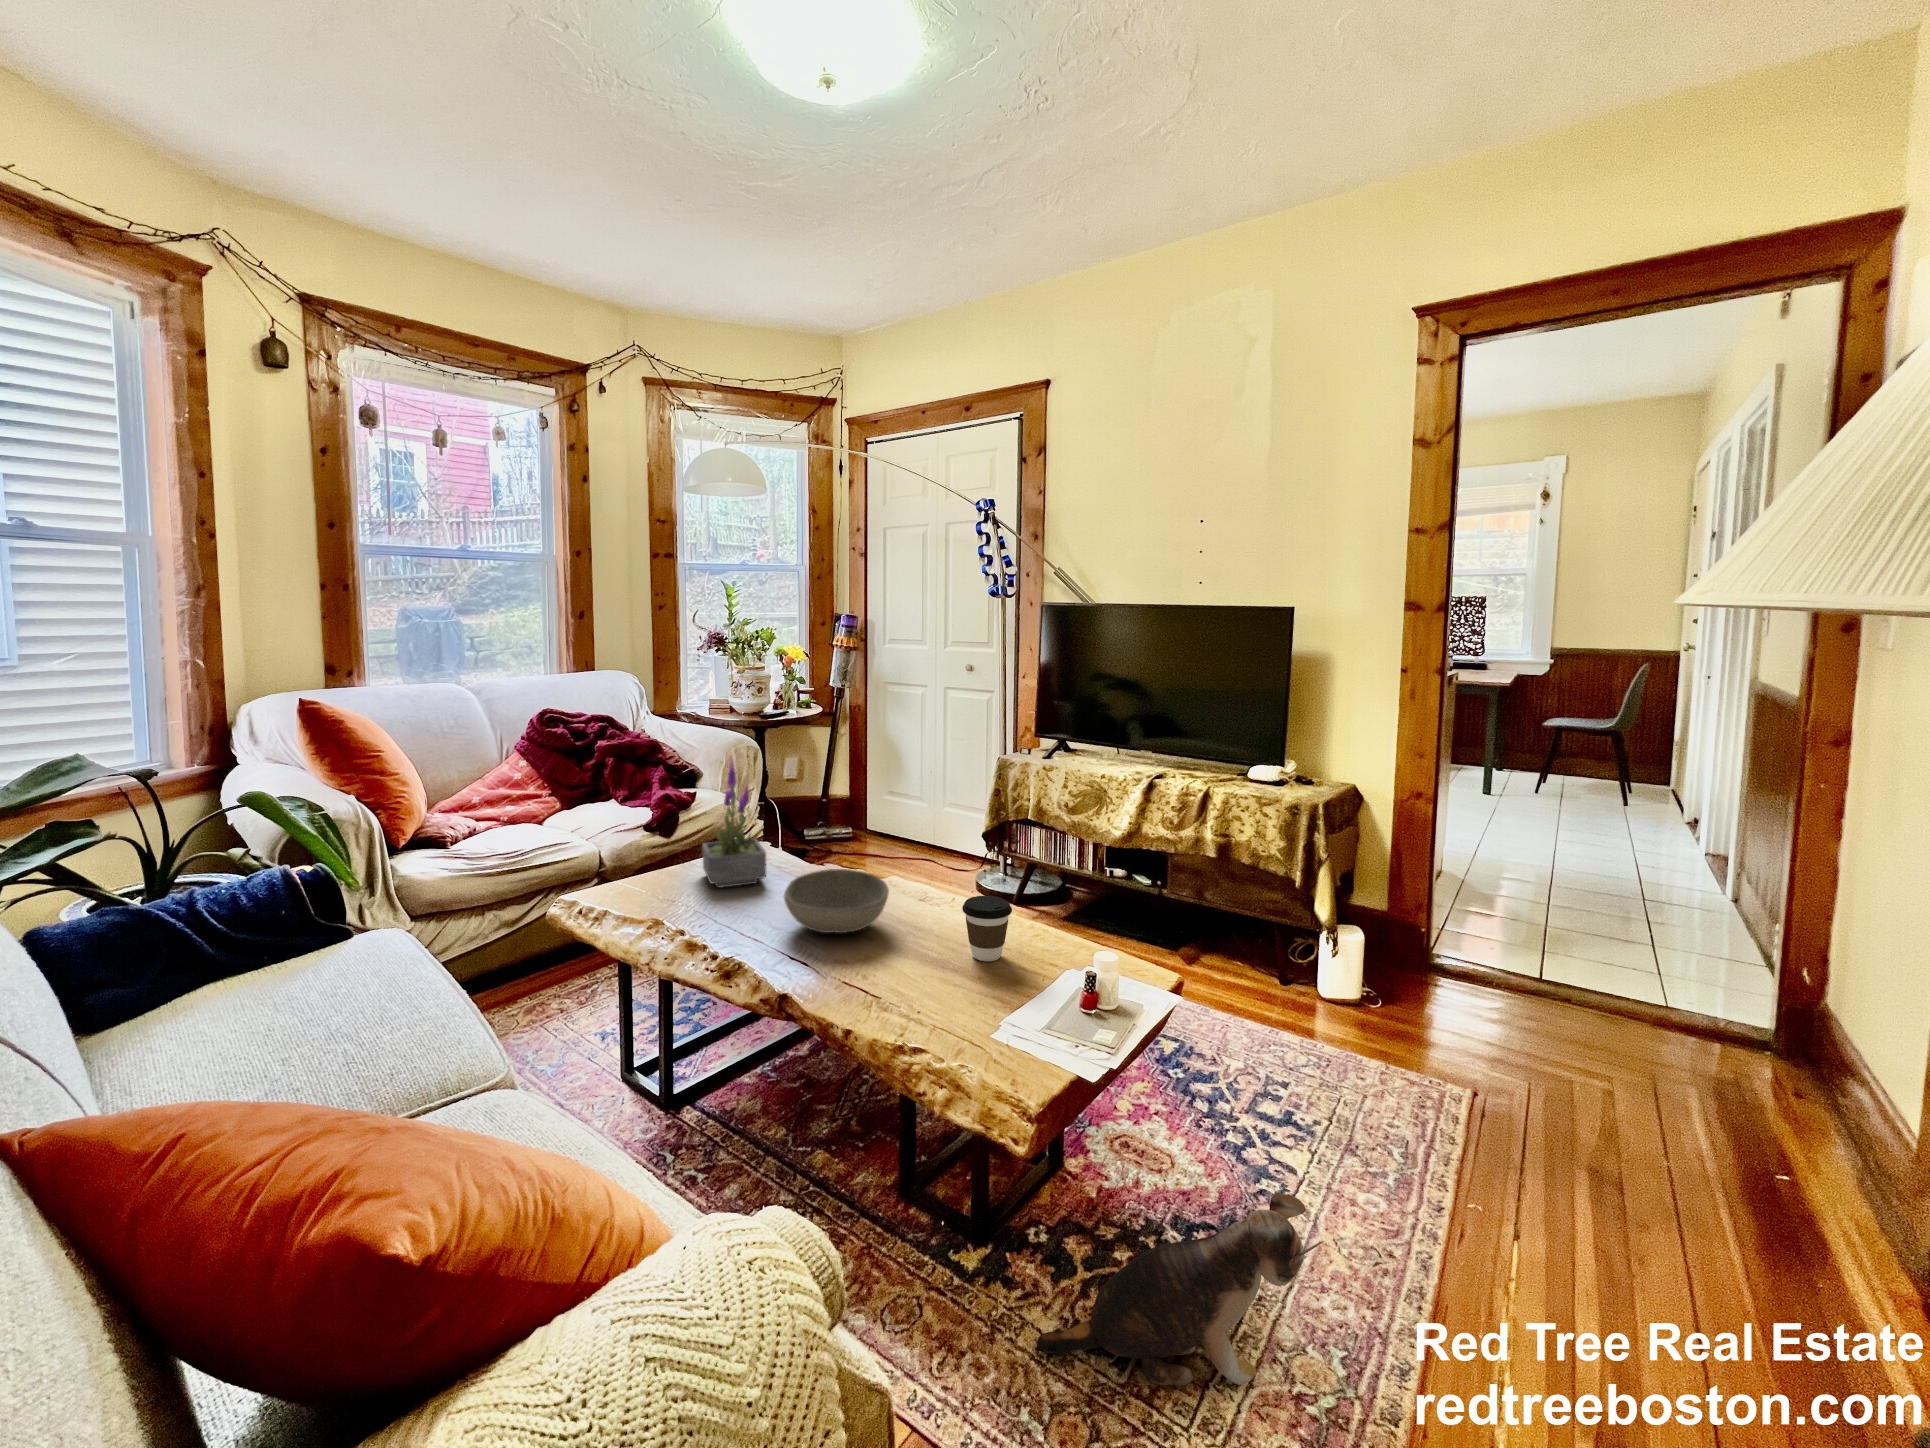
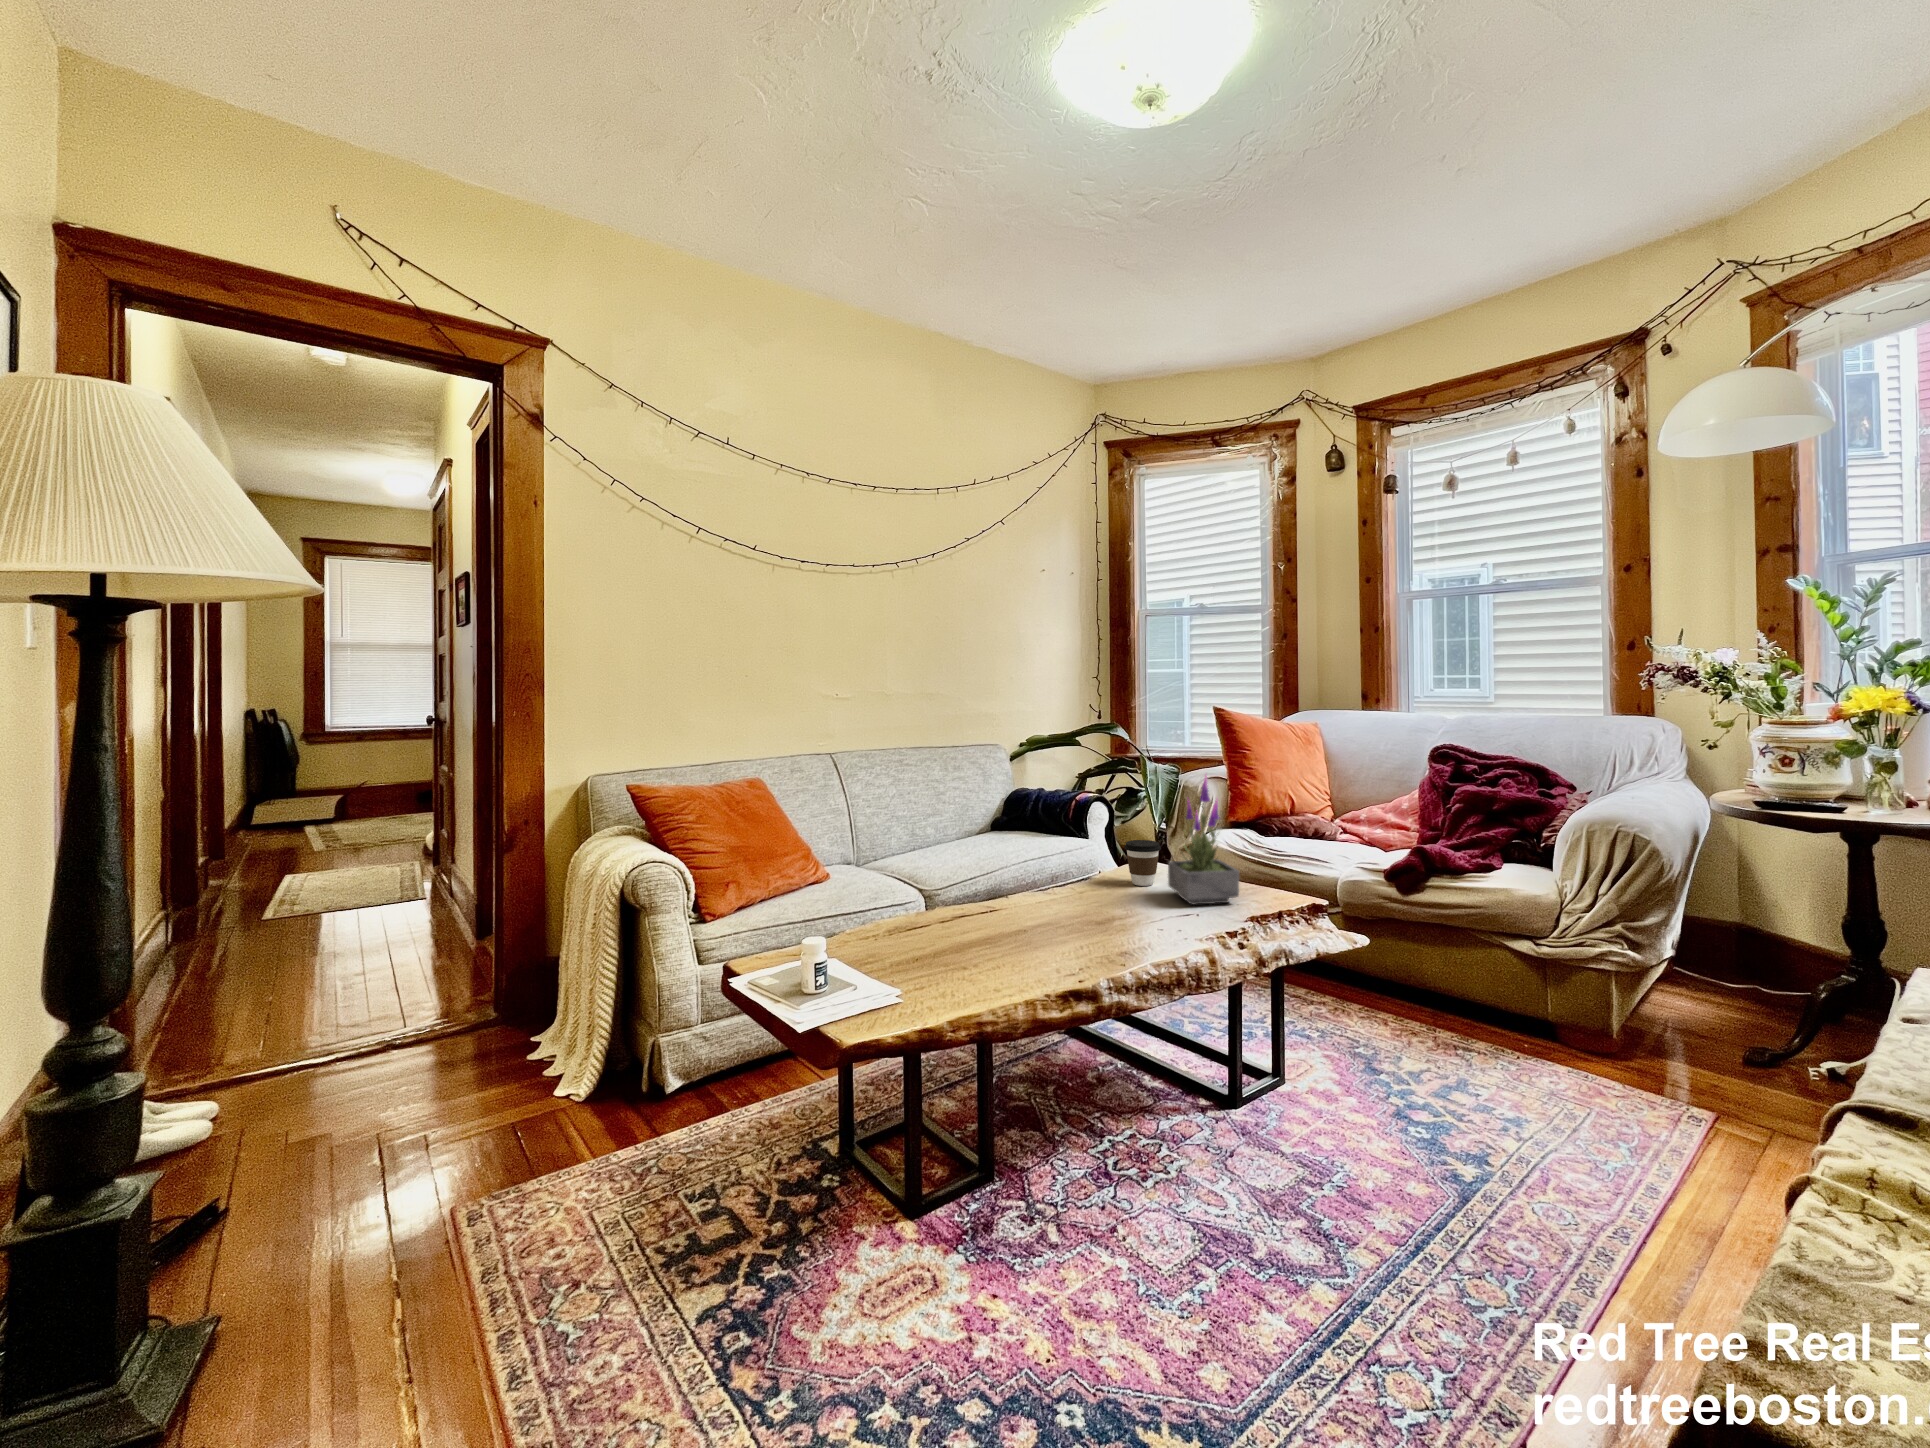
bowl: present [784,869,889,933] -> none [1016,877,1115,931]
coffee cup: present [962,896,1012,961] -> present [1124,840,1161,886]
plush toy: present [1036,1193,1323,1386] -> none [569,1127,739,1257]

